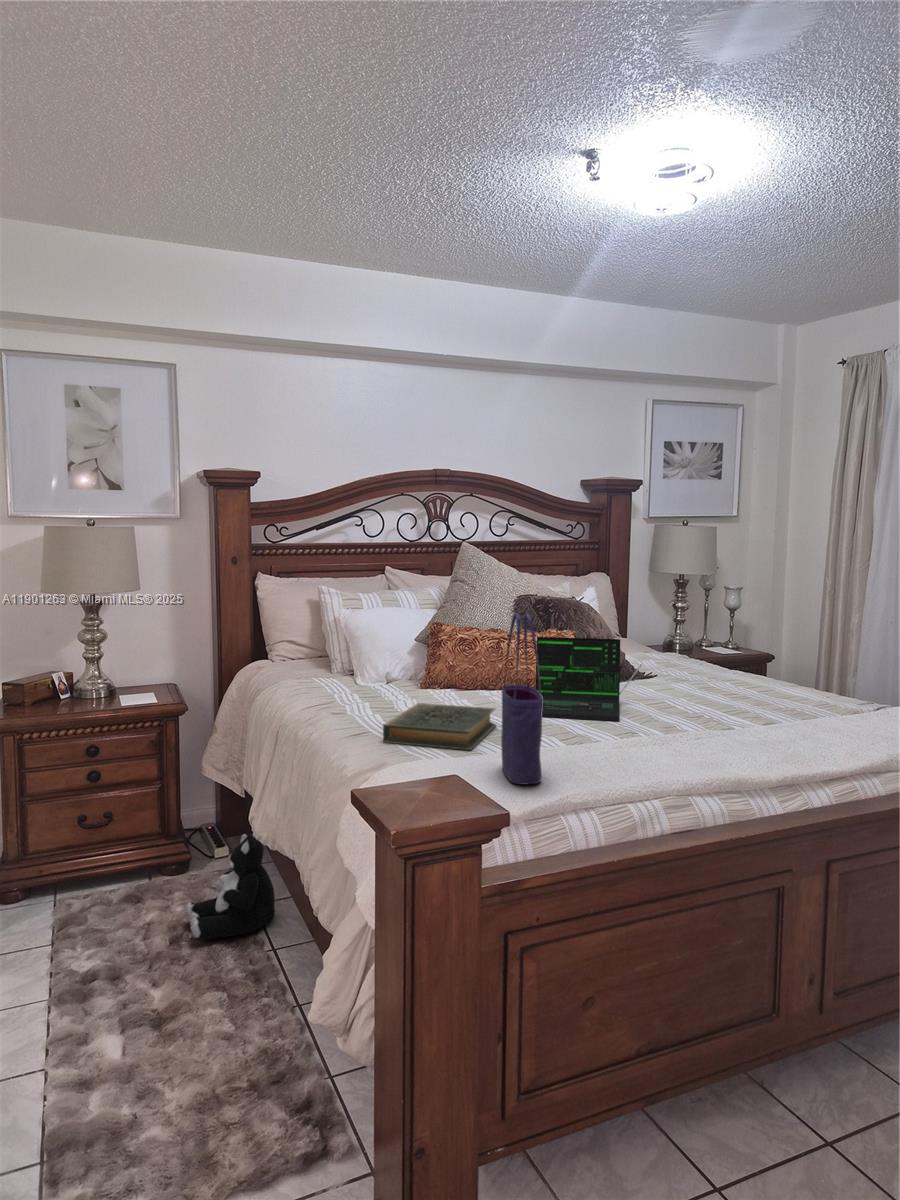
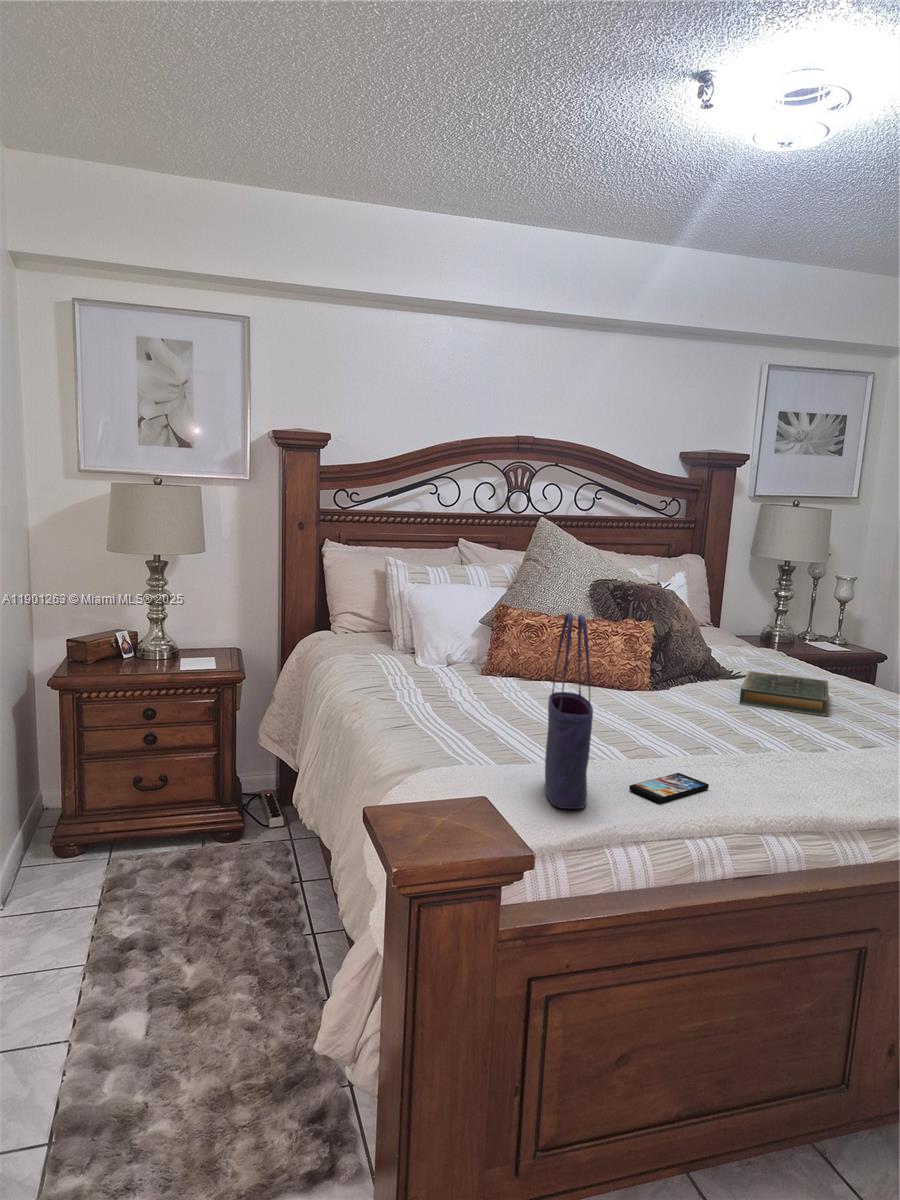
laptop: present [536,637,642,721] -> none [591,627,726,728]
hardback book: present [383,703,496,750] -> present [740,671,829,716]
smartphone: none [575,751,641,774] -> present [629,773,709,803]
plush toy: present [186,833,275,939] -> none [230,810,319,915]

